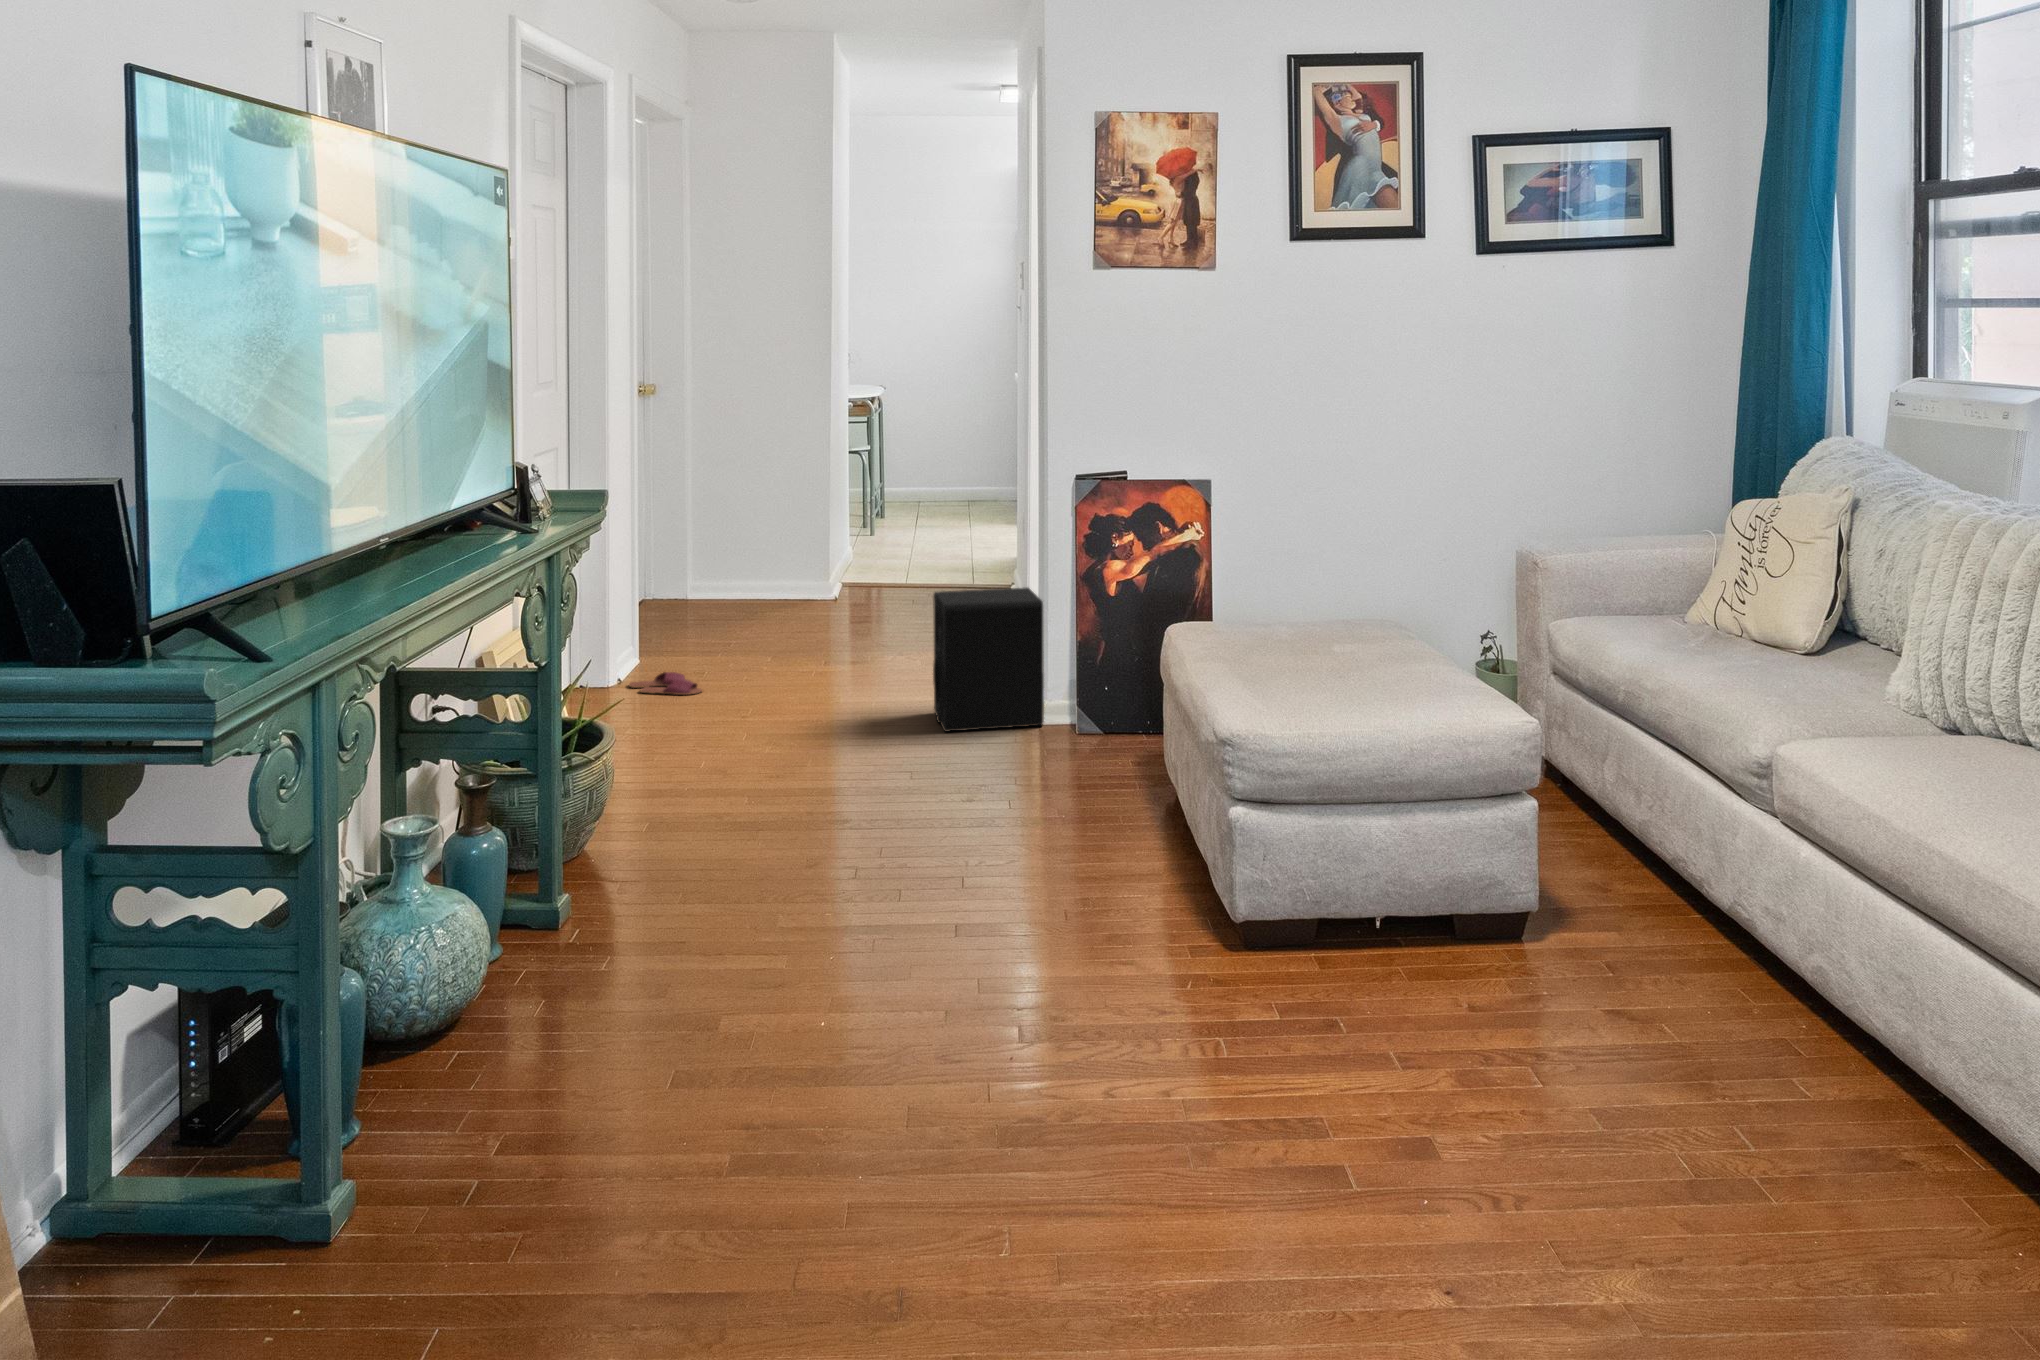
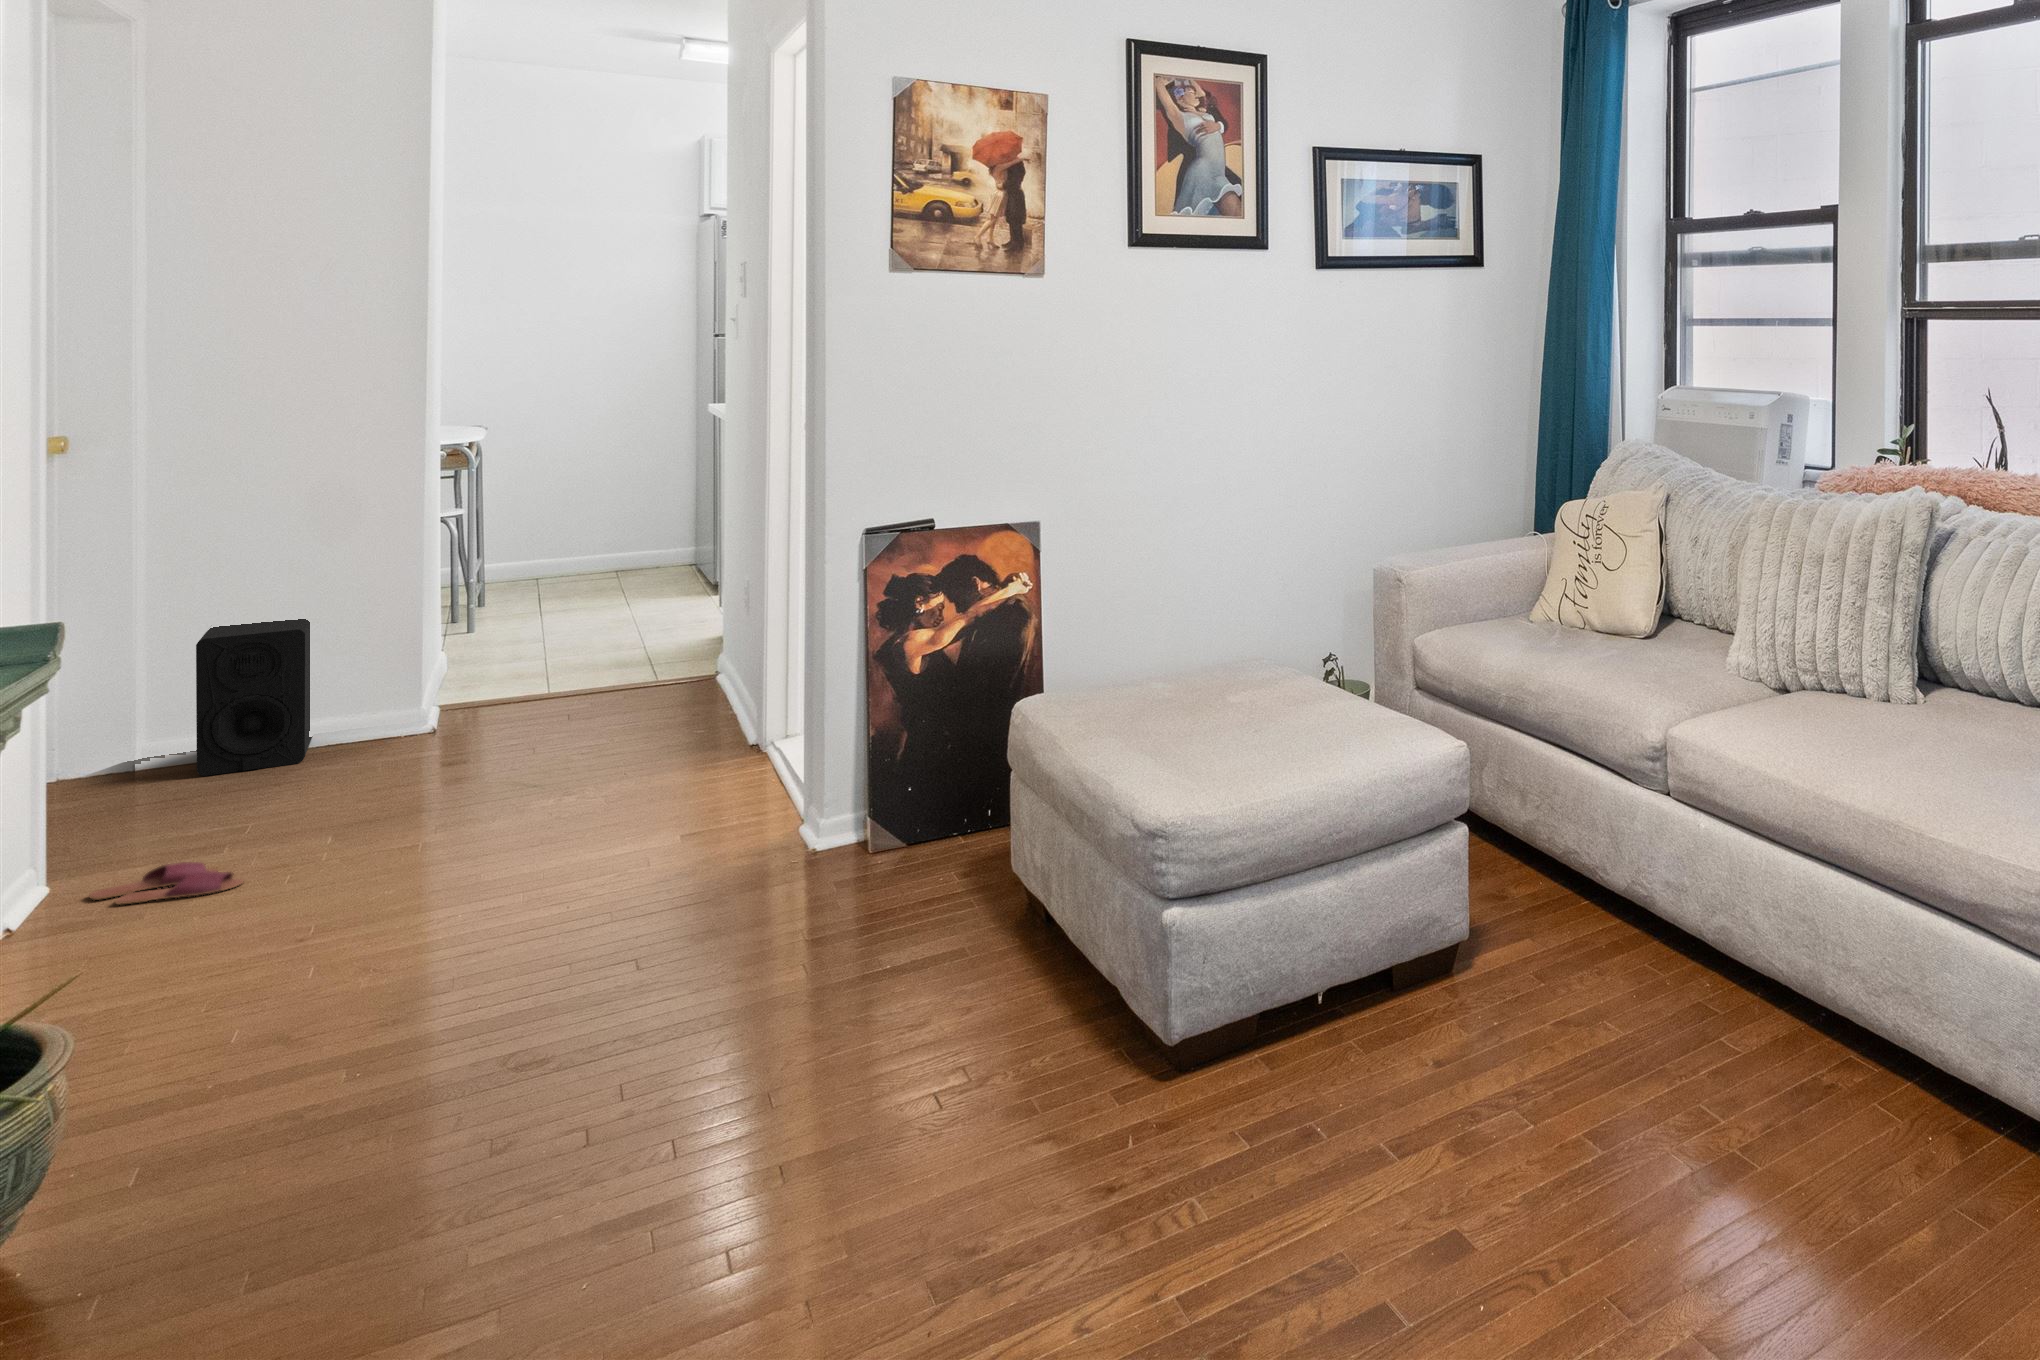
speaker: present [933,588,1044,732] -> present [196,619,312,776]

